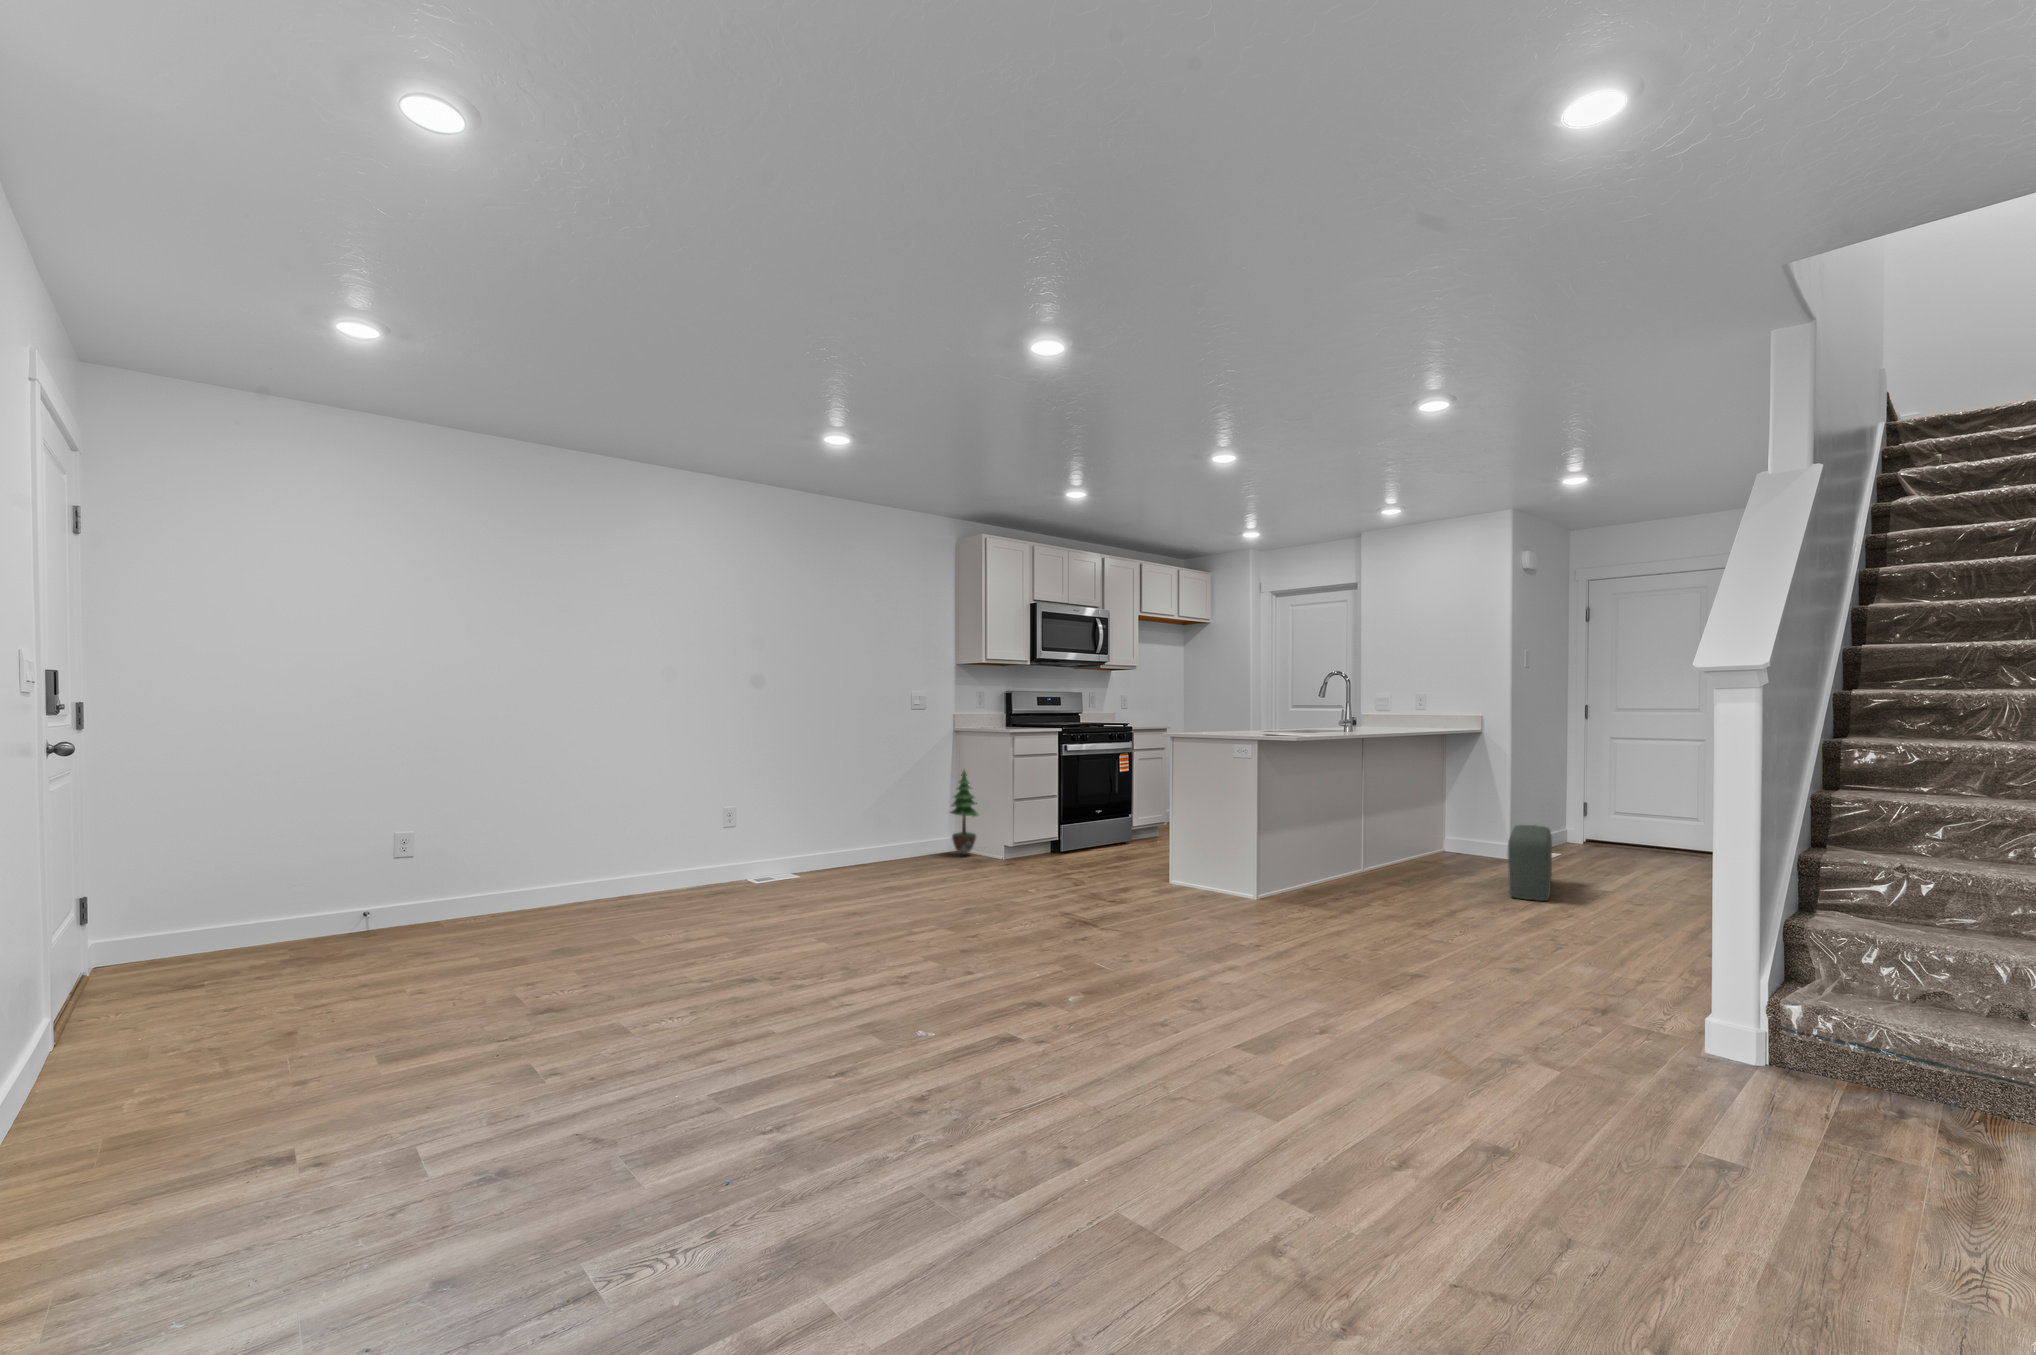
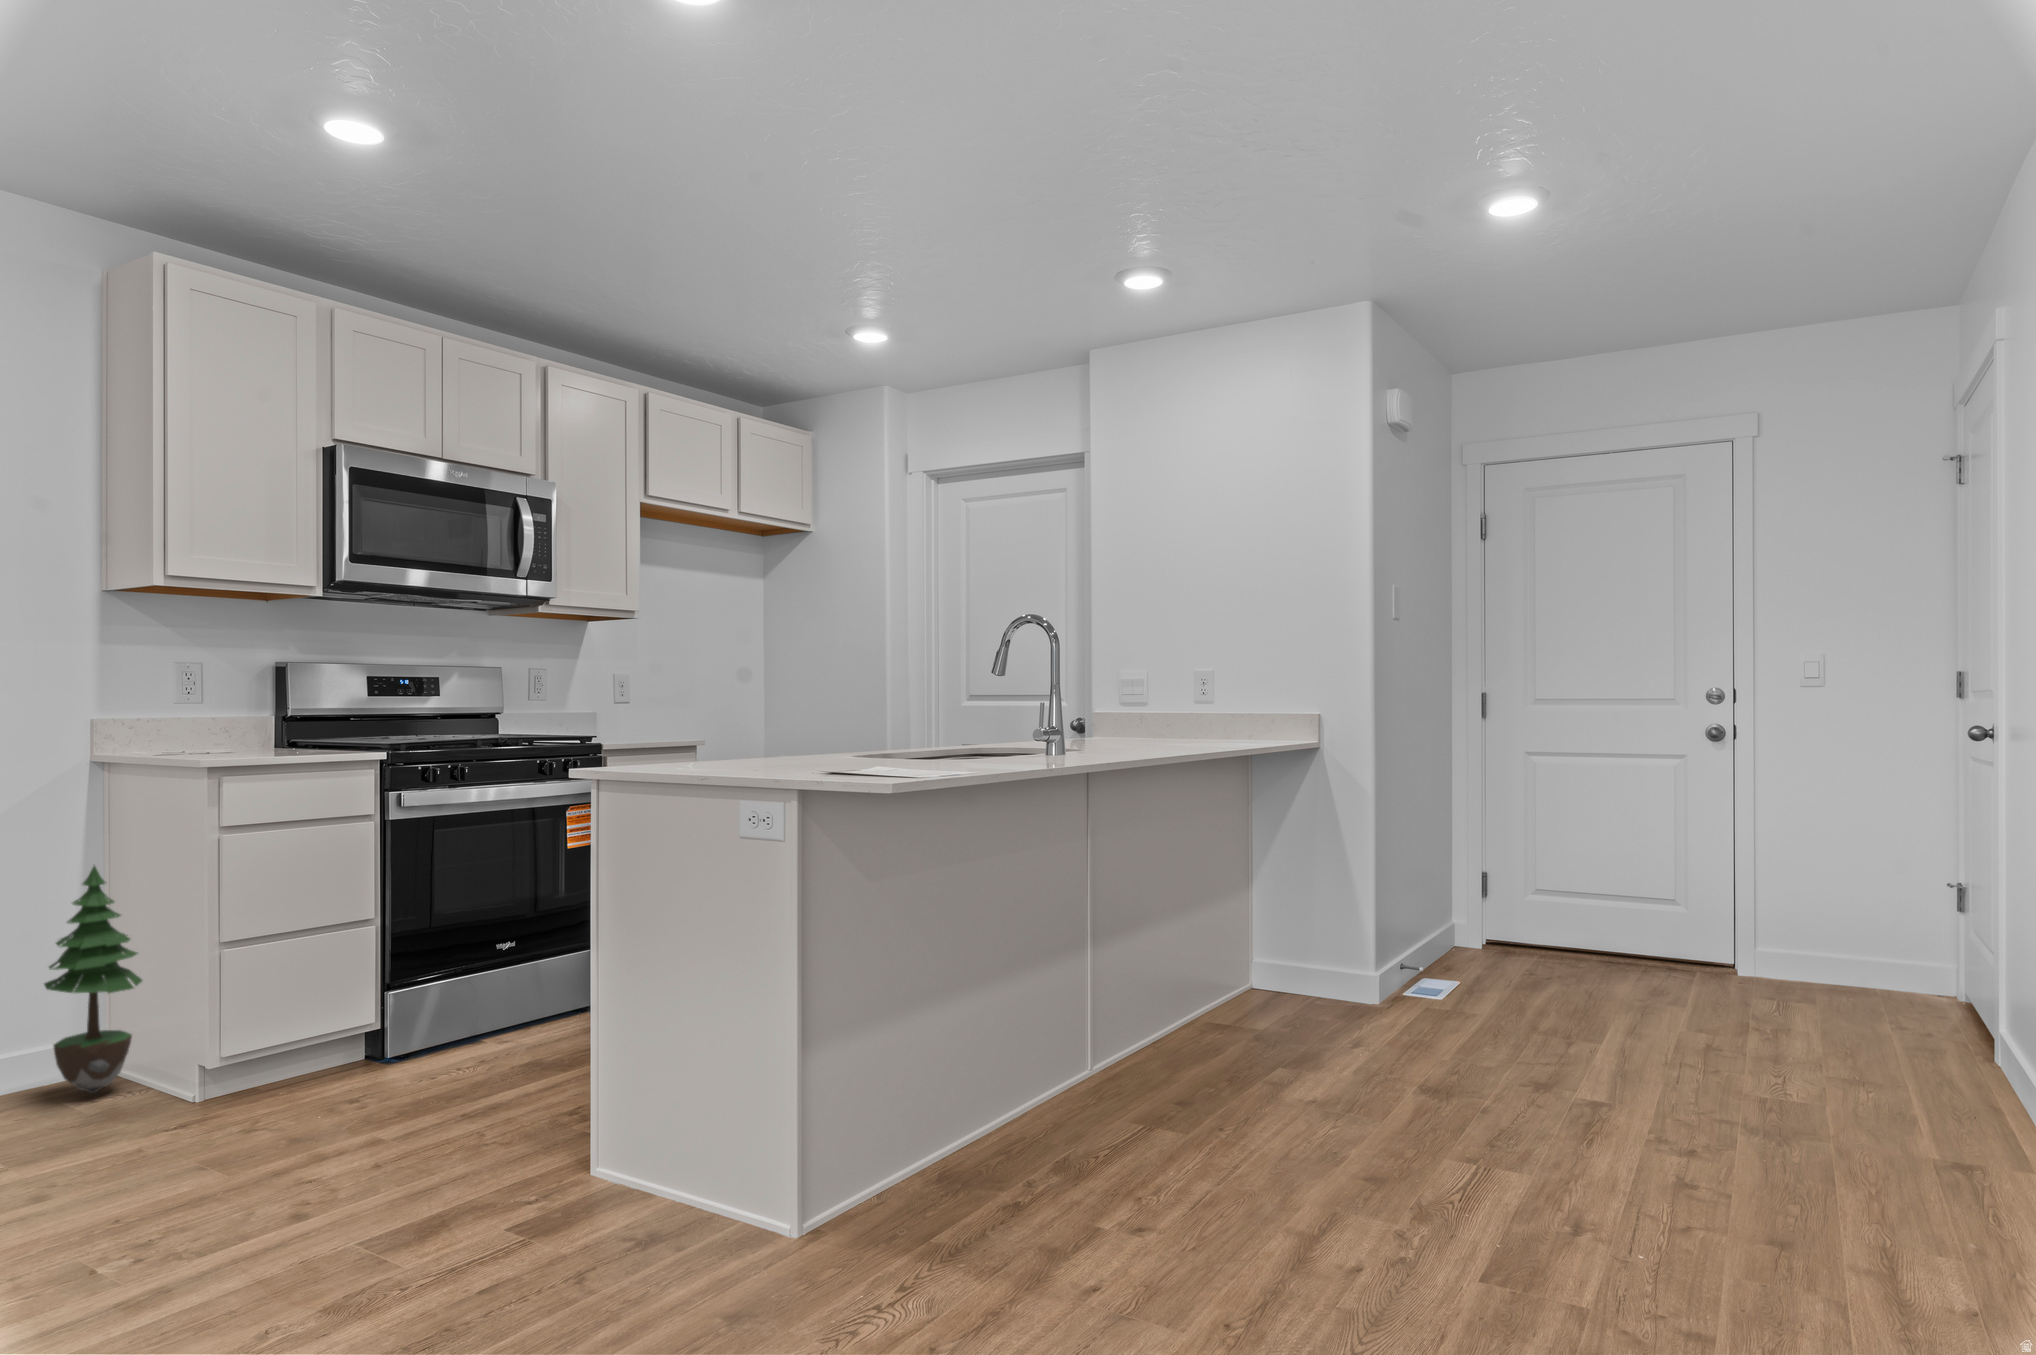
pouf: present [1508,825,1552,901] -> none [1398,959,1500,1163]

